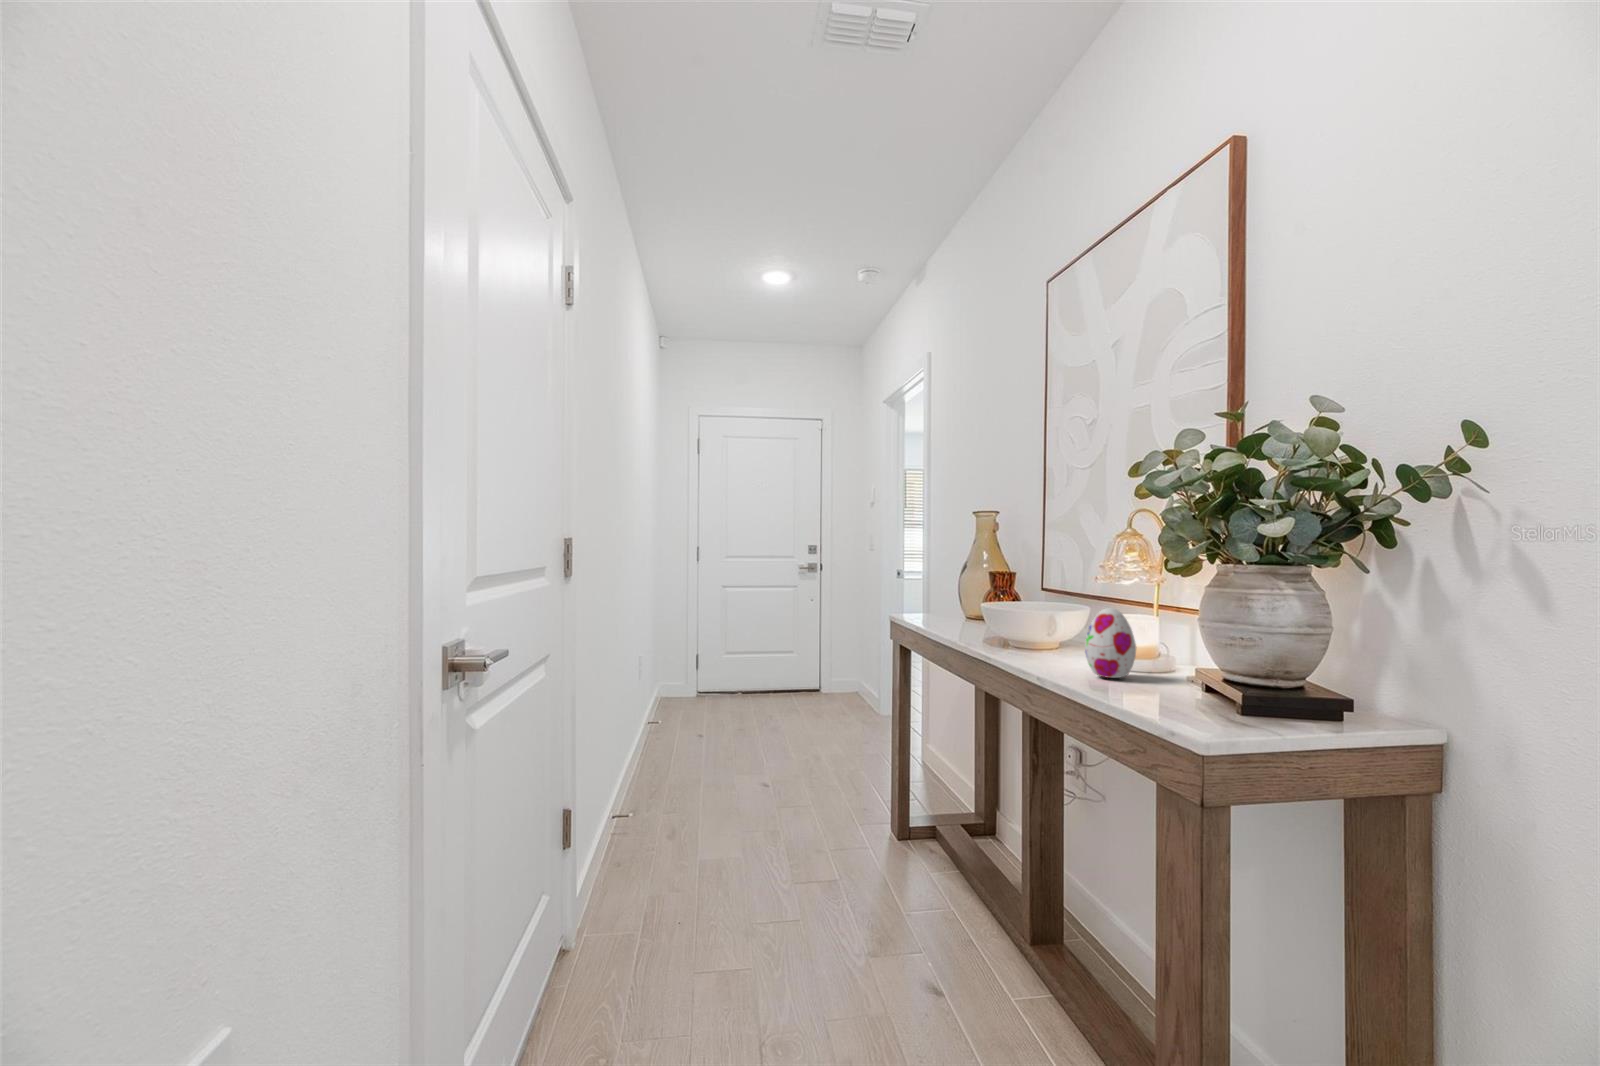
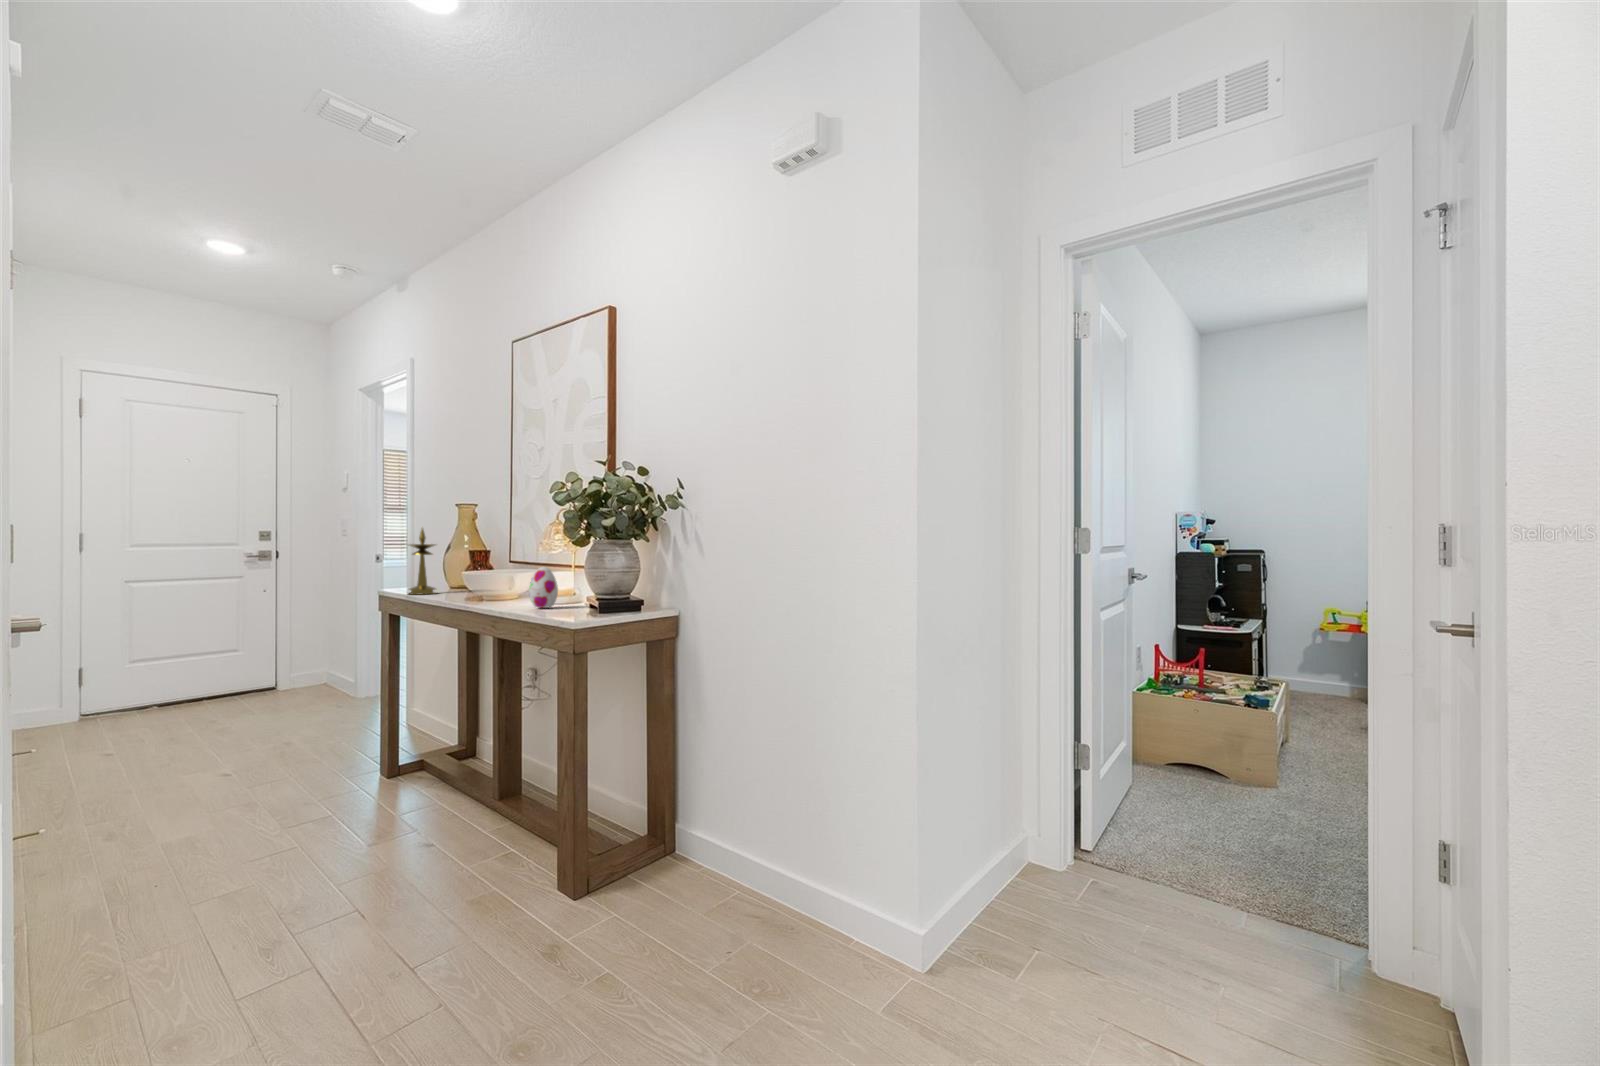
candlestick: none [916,540,952,625] -> present [408,529,436,594]

